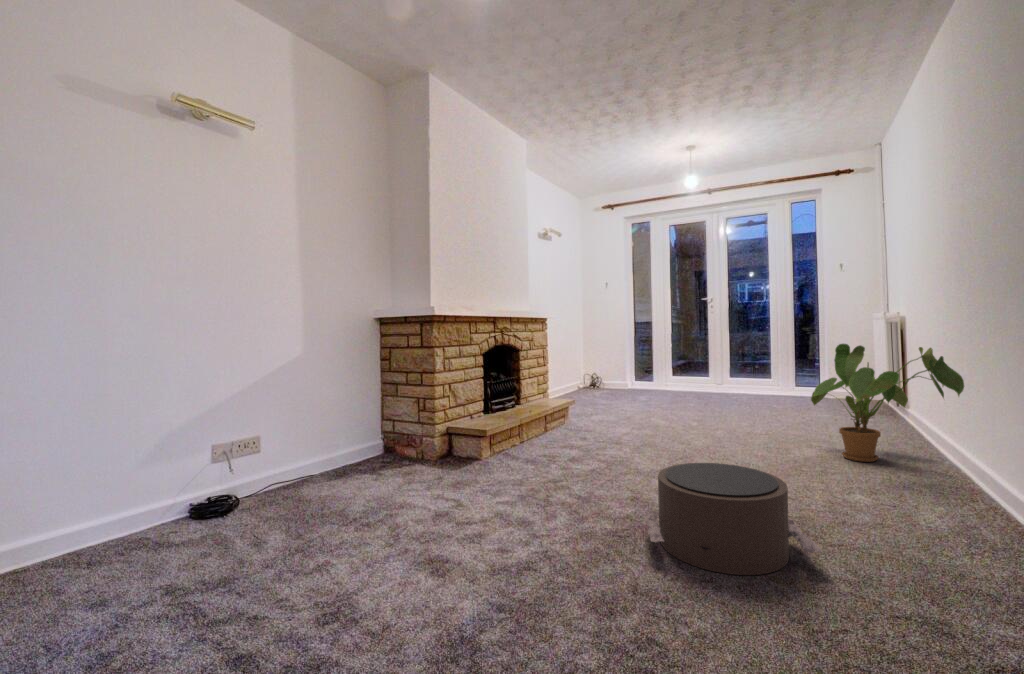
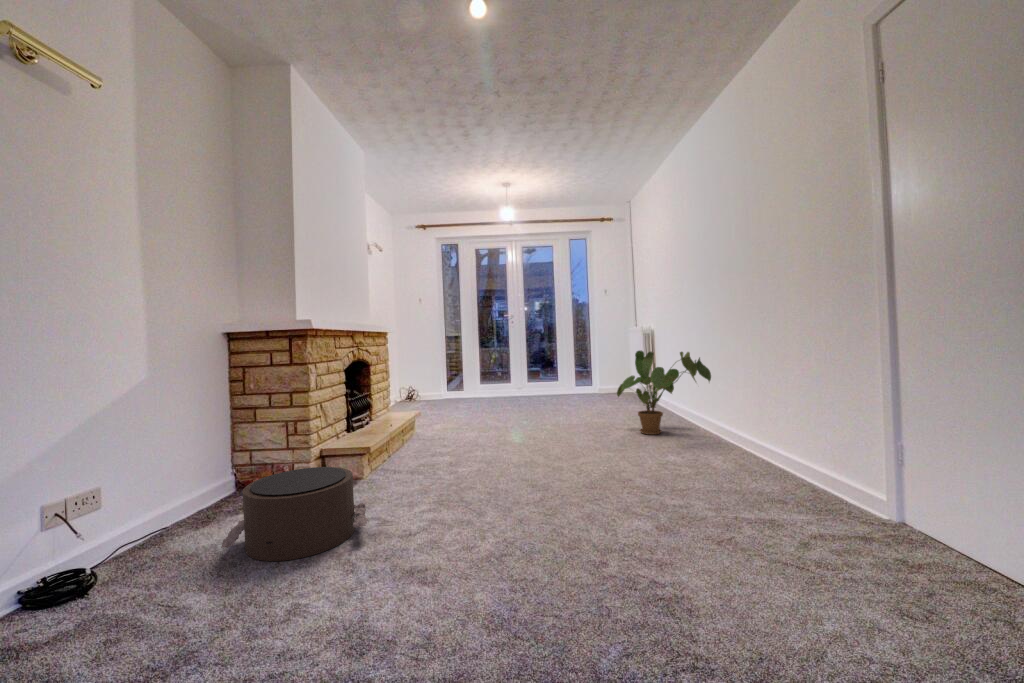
pouf: present [646,463,822,575] -> present [221,467,368,561]

